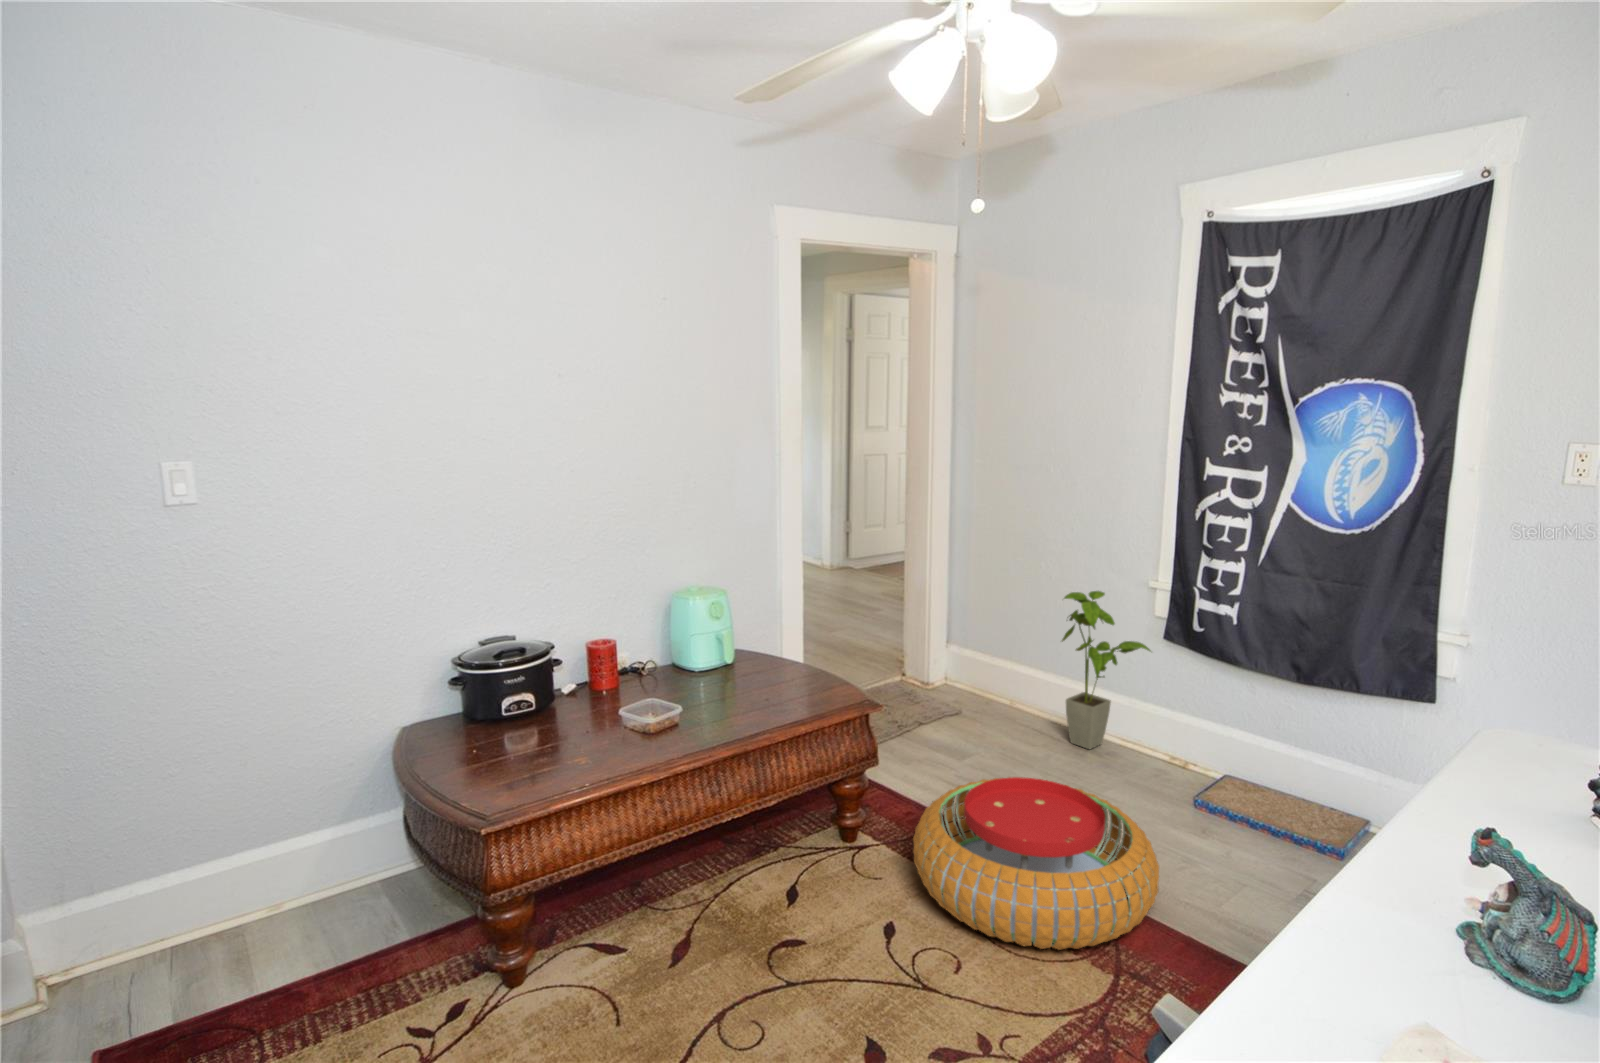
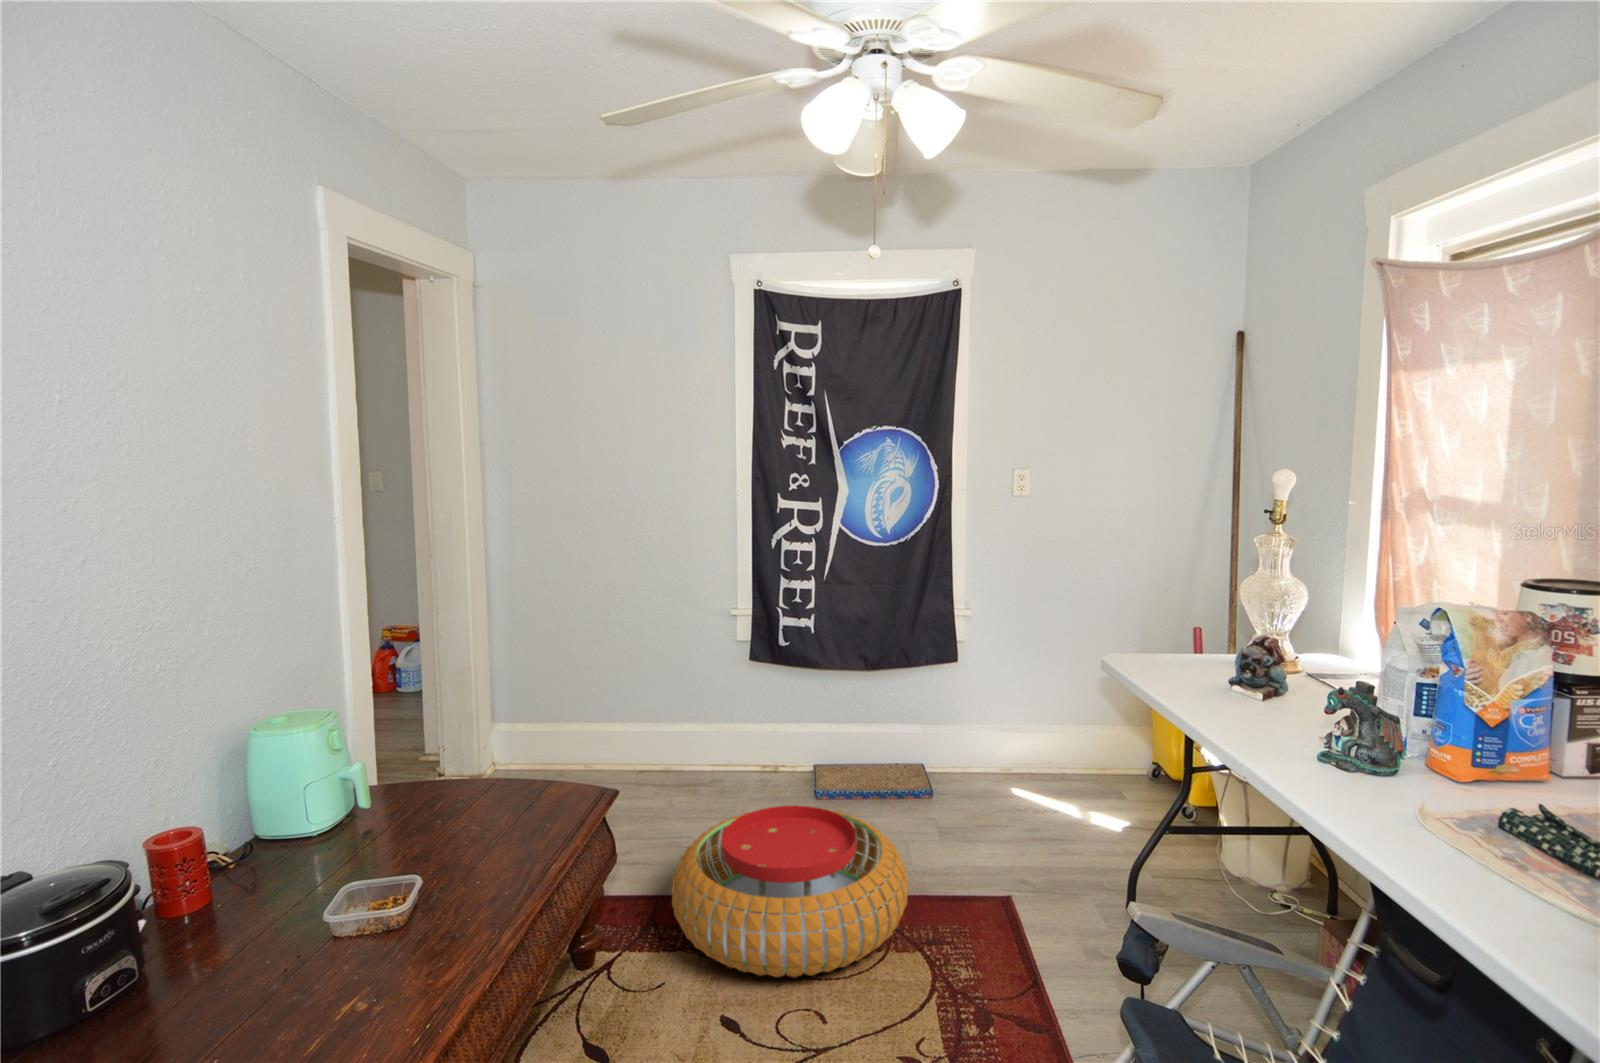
house plant: present [1062,591,1151,749] -> none [666,626,749,781]

